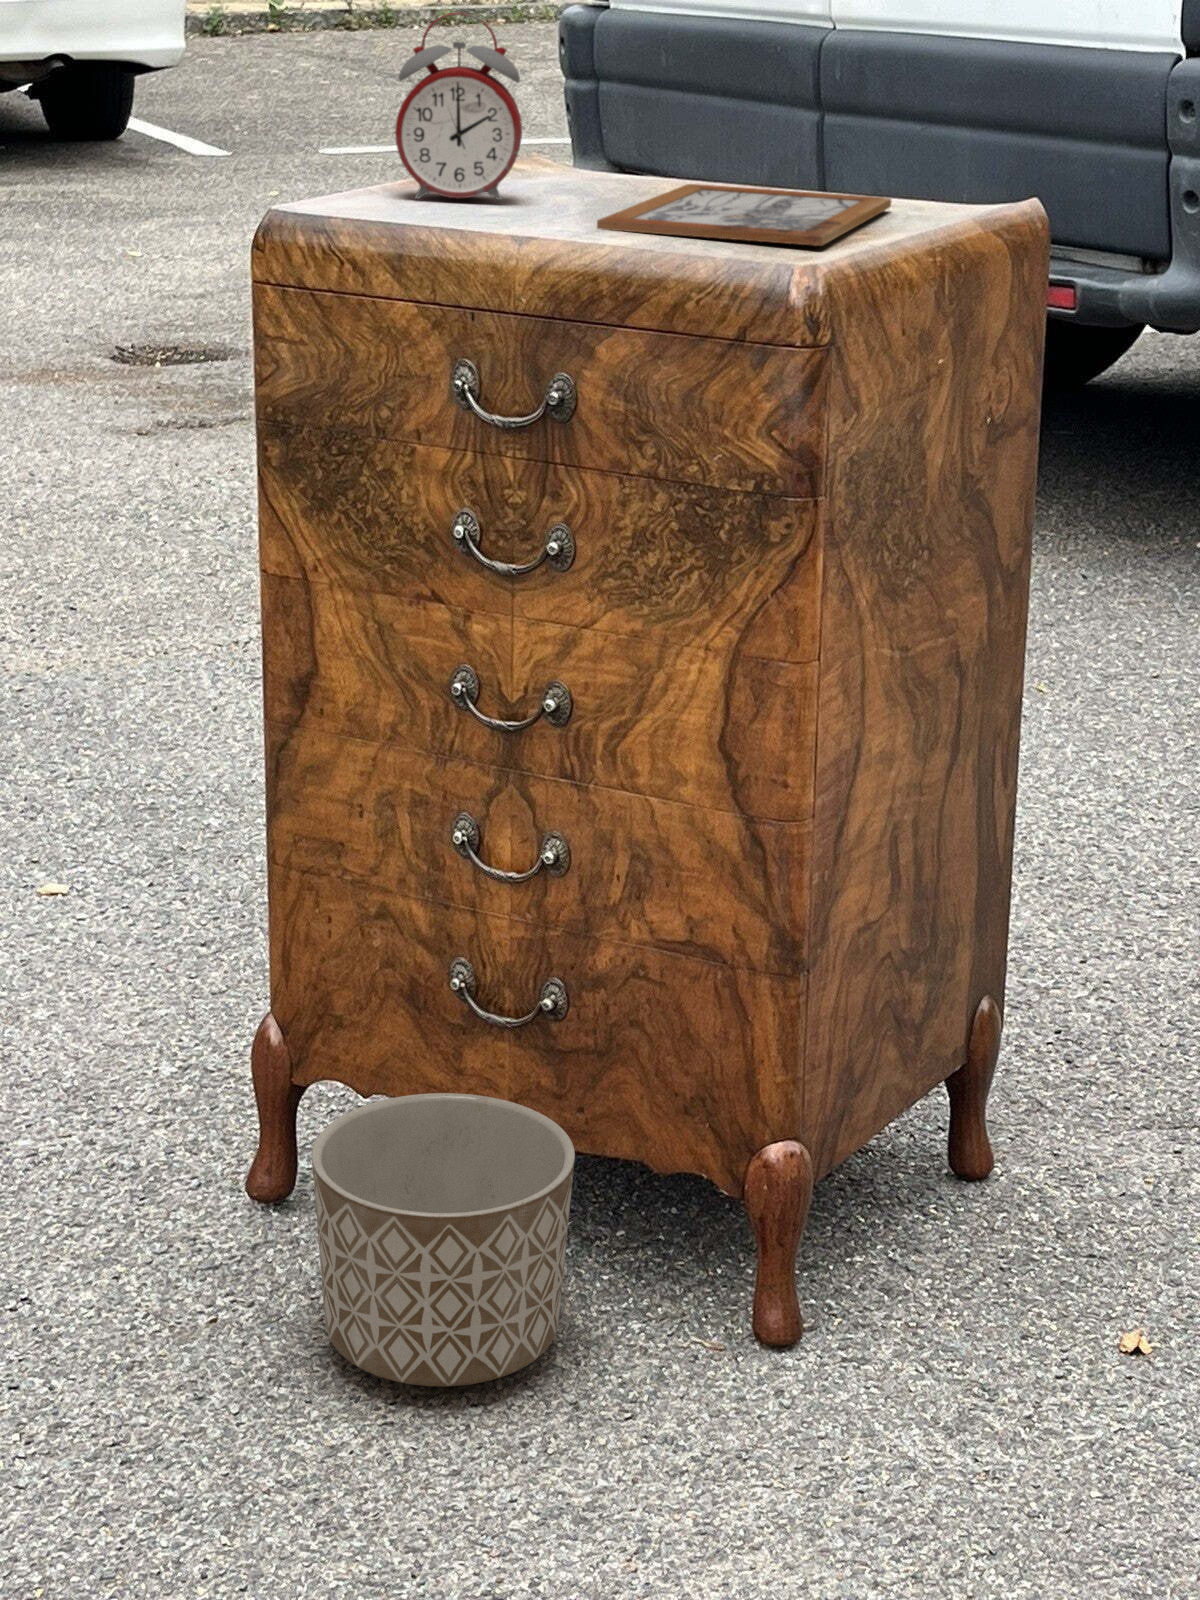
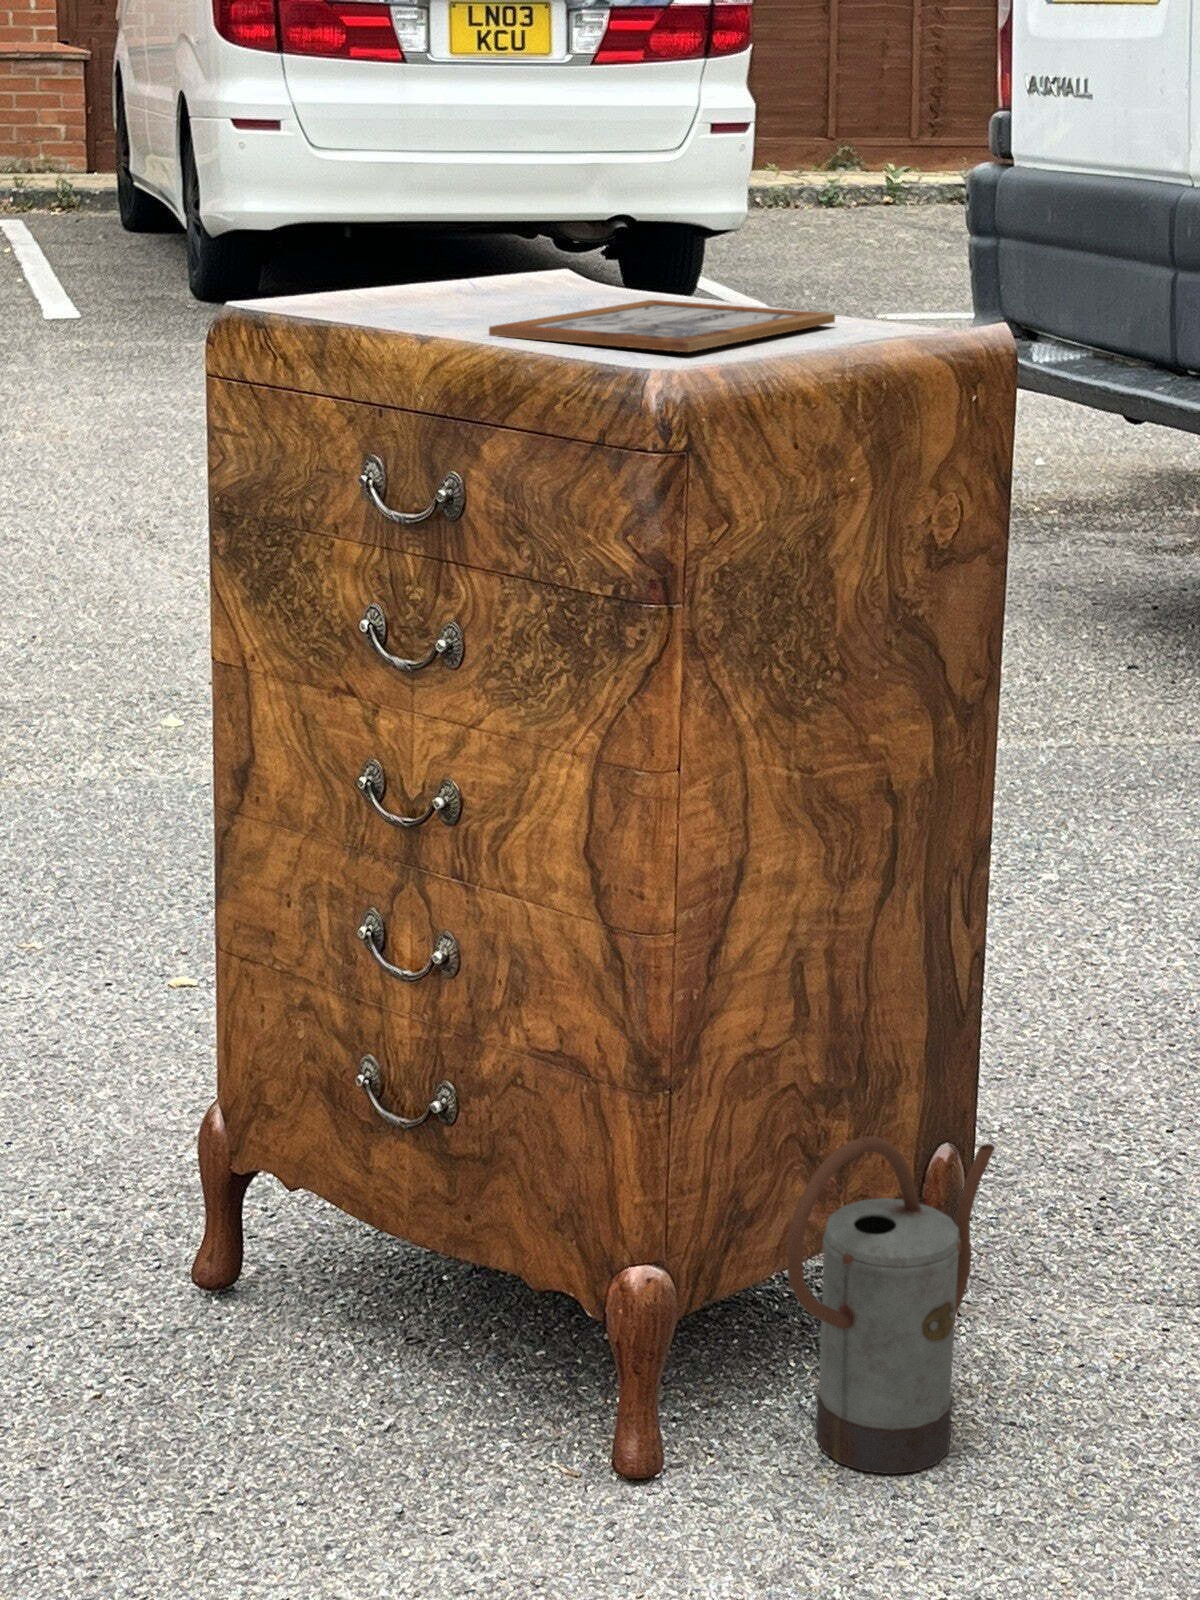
alarm clock: present [395,13,522,200] -> none [329,128,460,310]
watering can: none [916,995,1065,1314] -> present [787,1136,995,1474]
planter: present [312,1093,575,1386] -> none [168,1189,431,1481]

